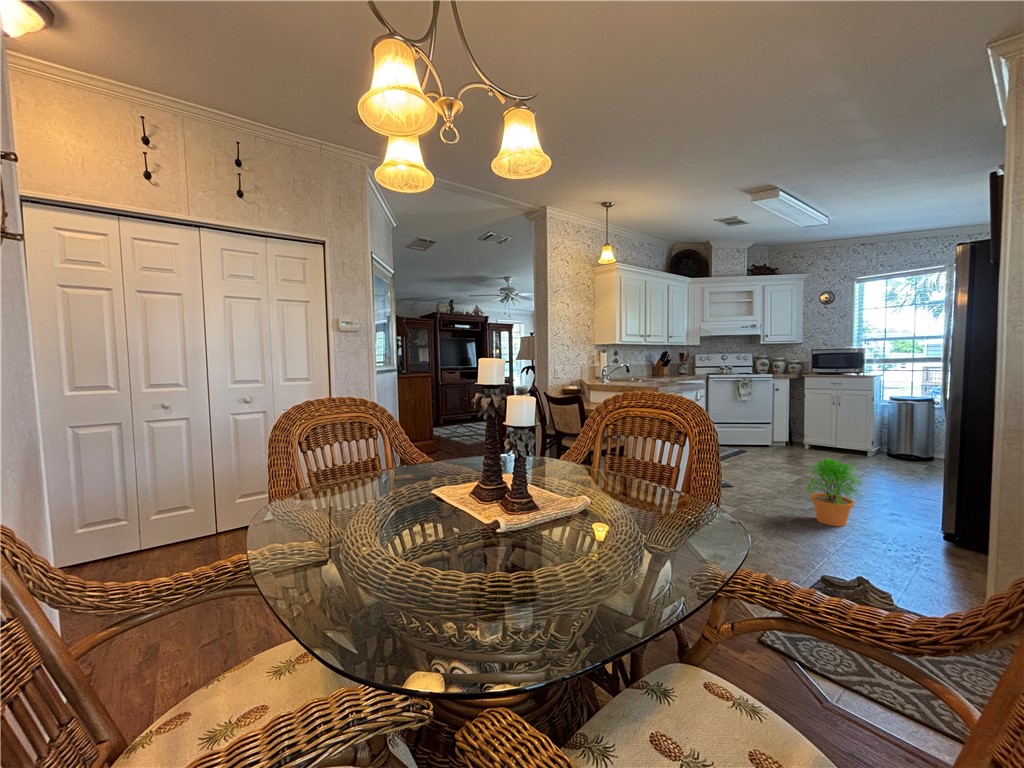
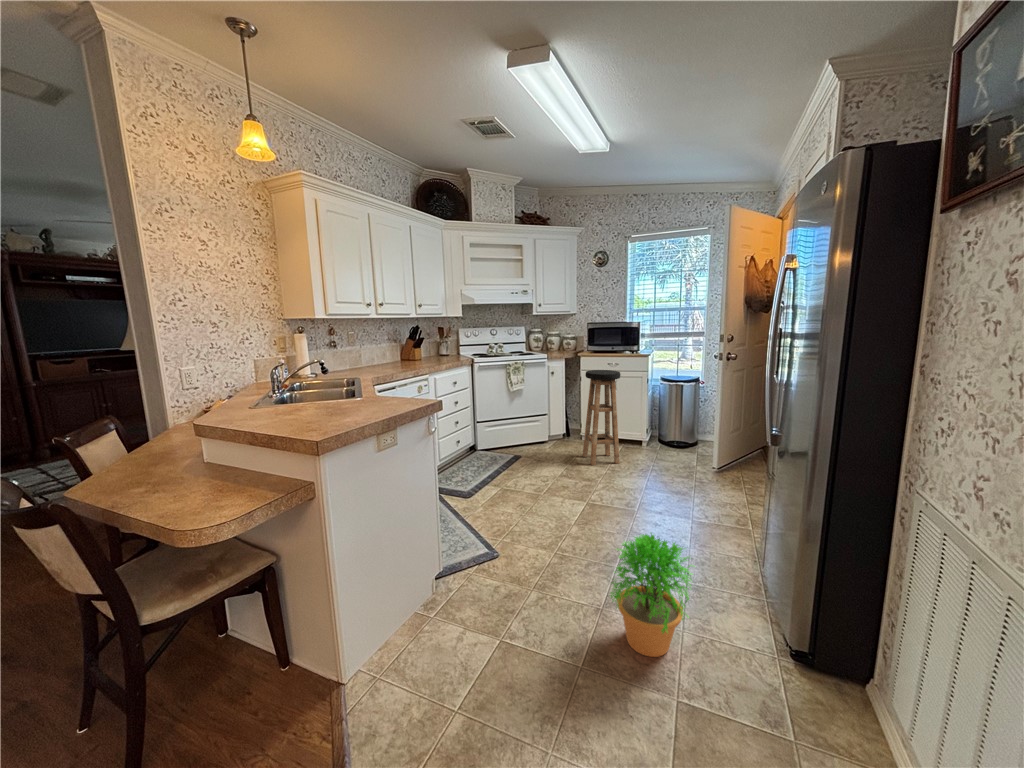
bar stool: none [802,386,839,462] -> present [583,370,621,465]

